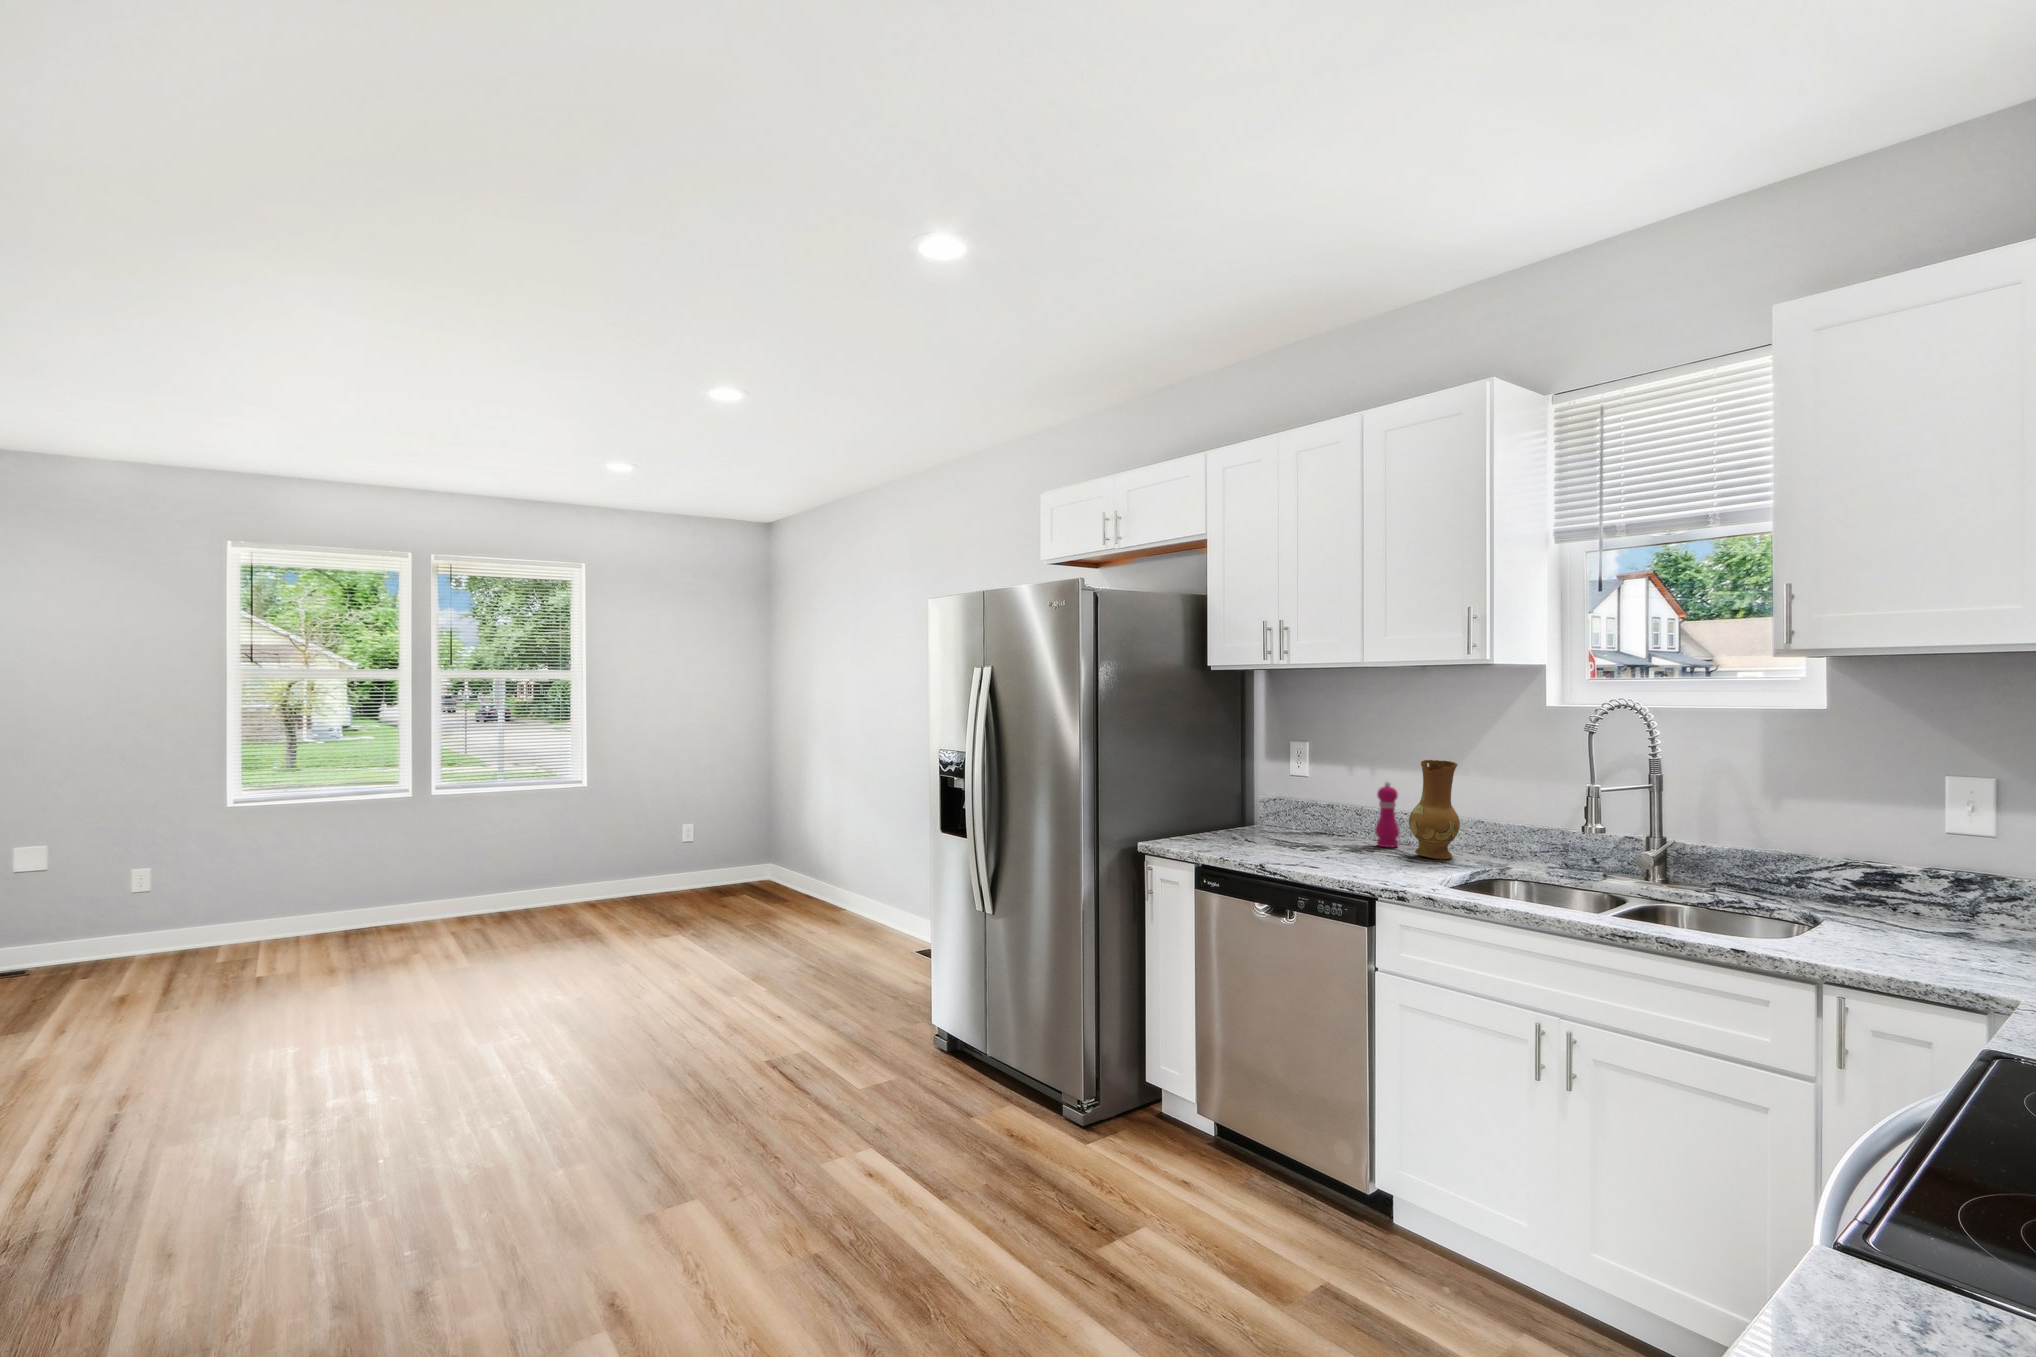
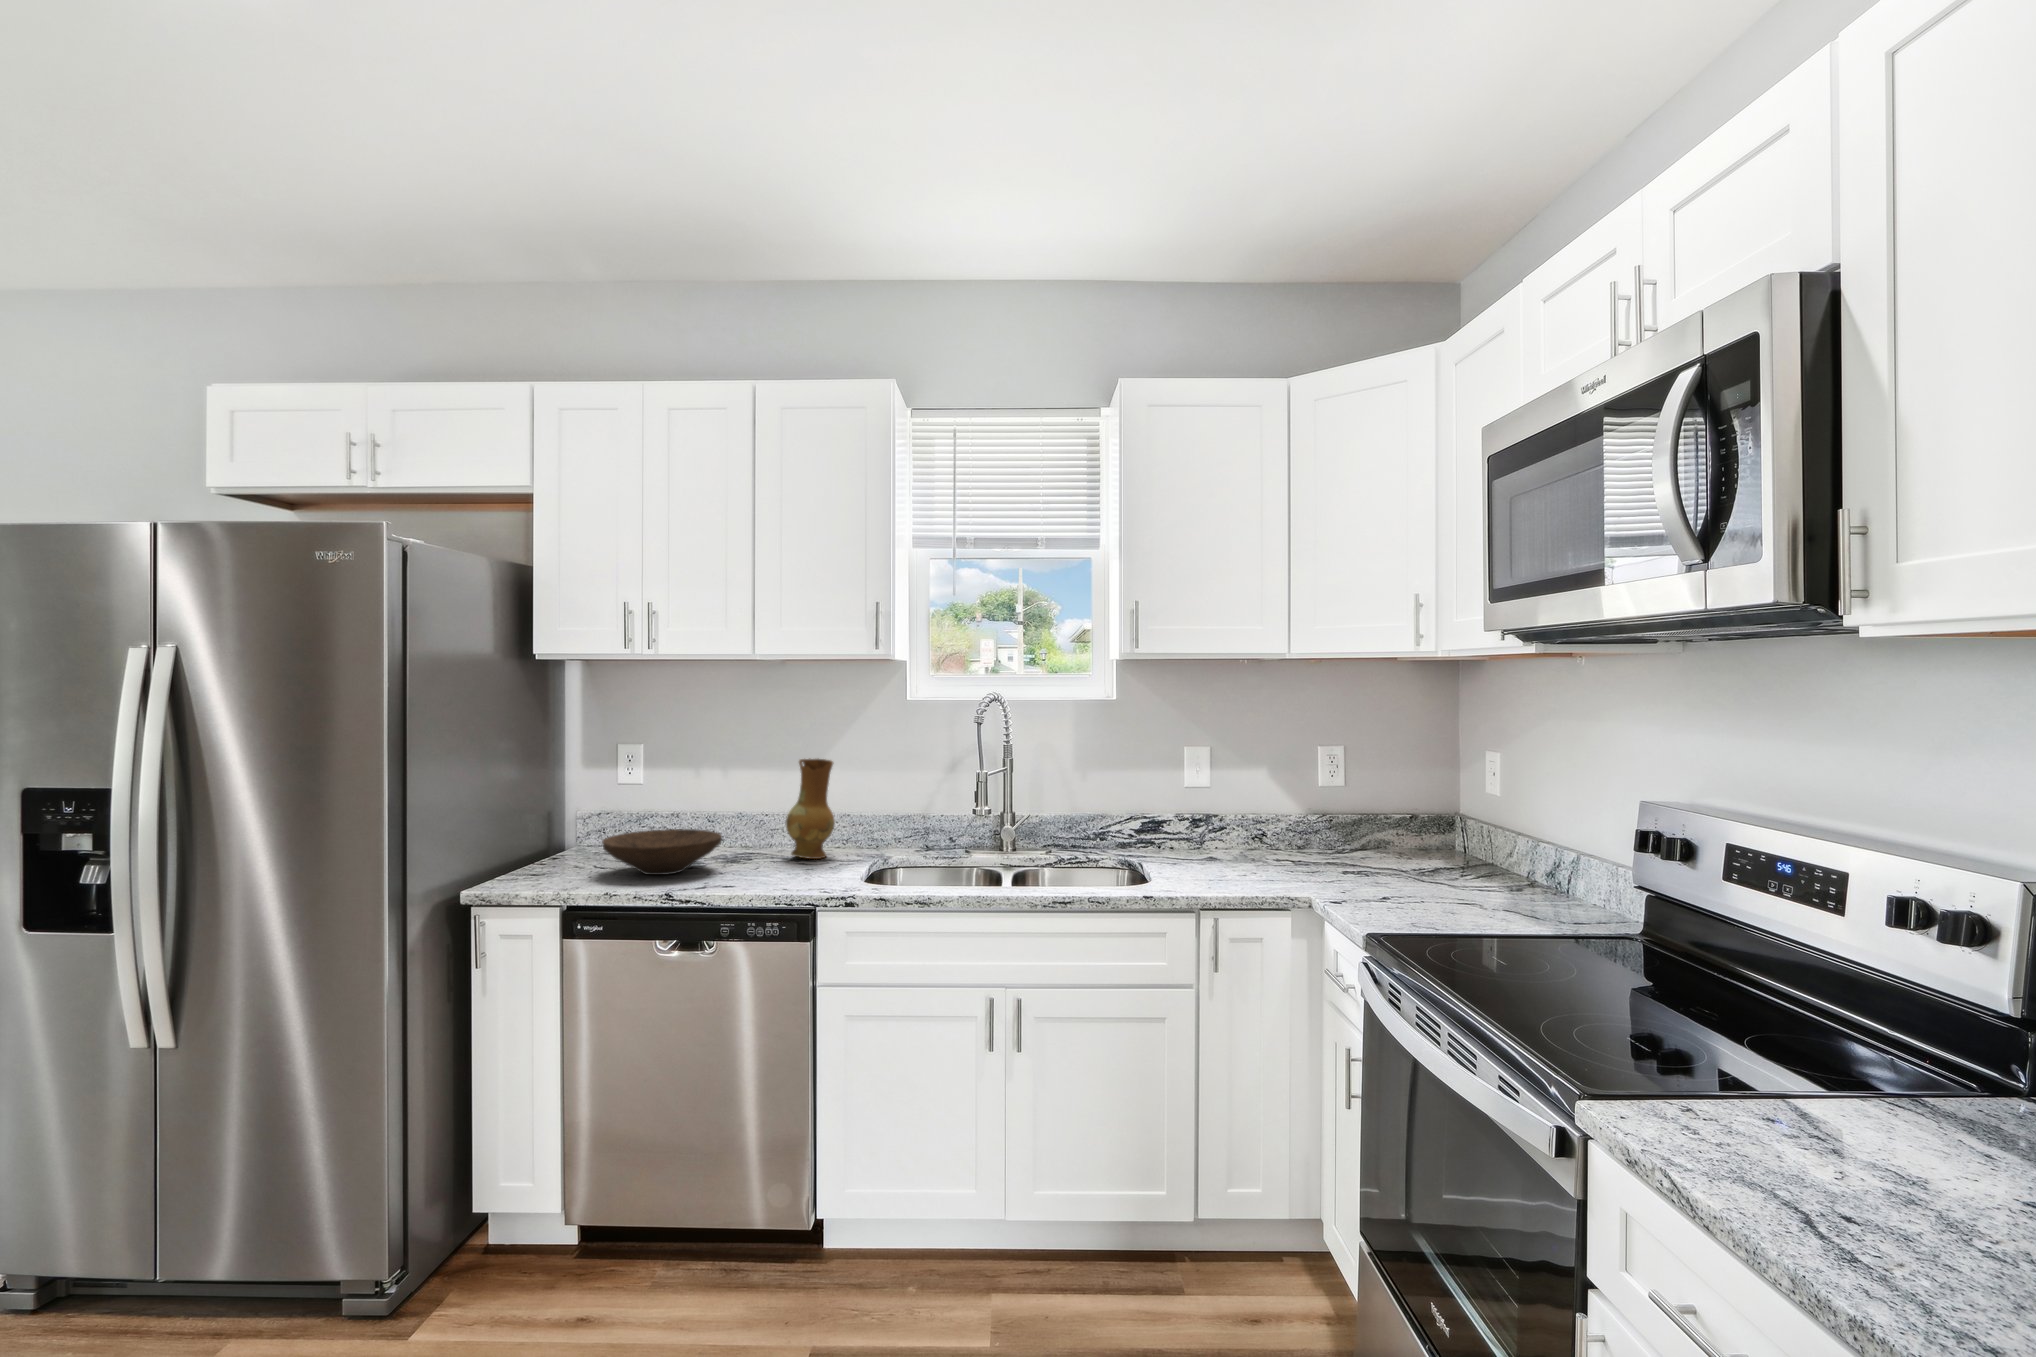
pepper mill: present [1375,782,1399,848] -> none [736,784,762,855]
wooden bowl: none [1238,812,1340,851] -> present [602,829,722,875]

